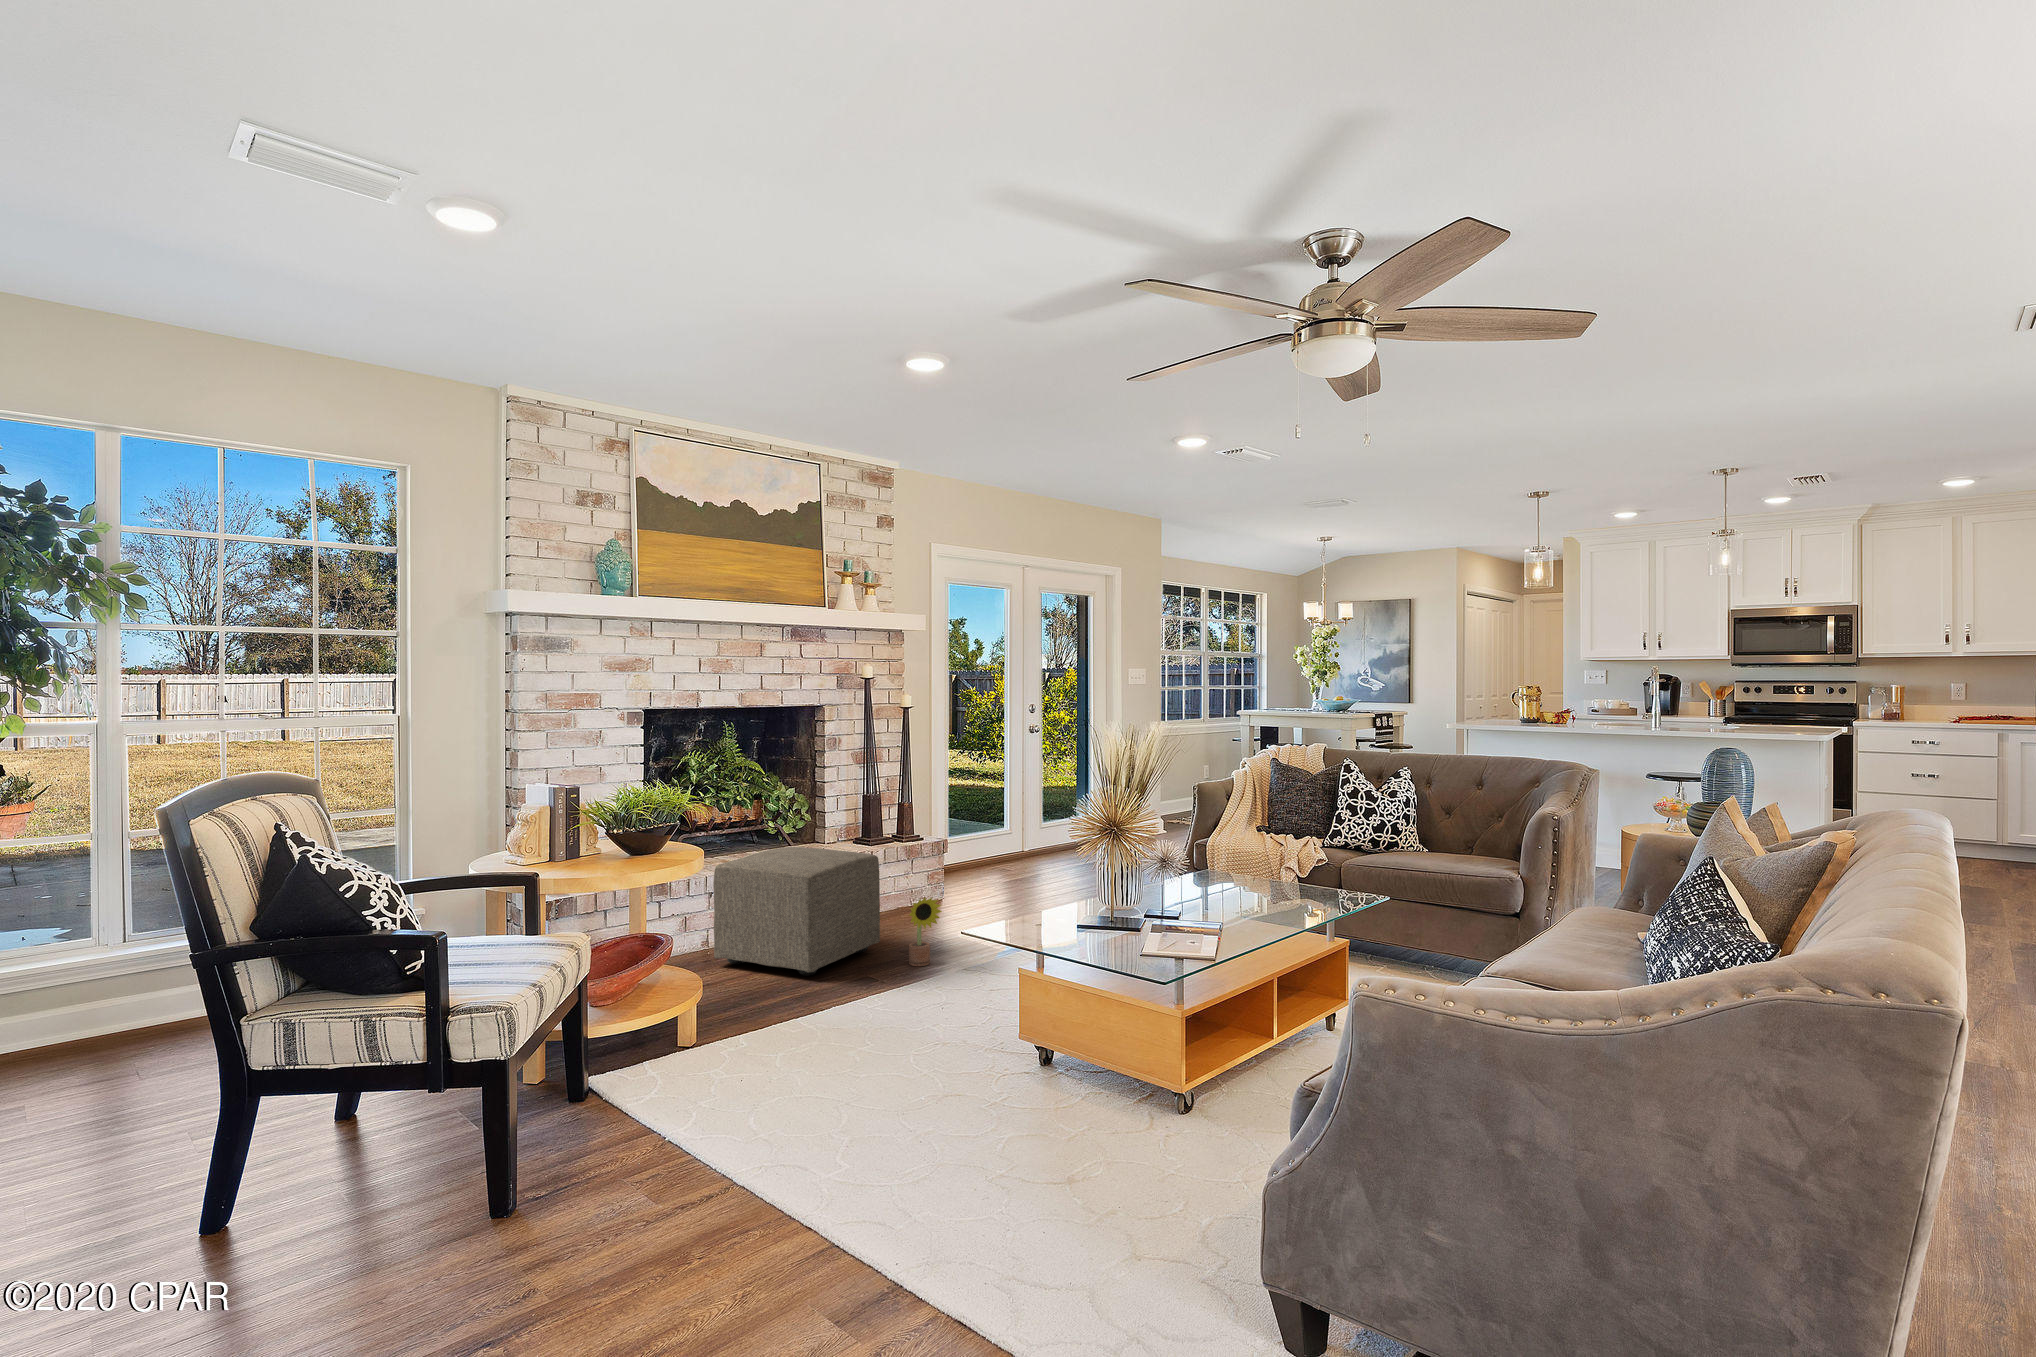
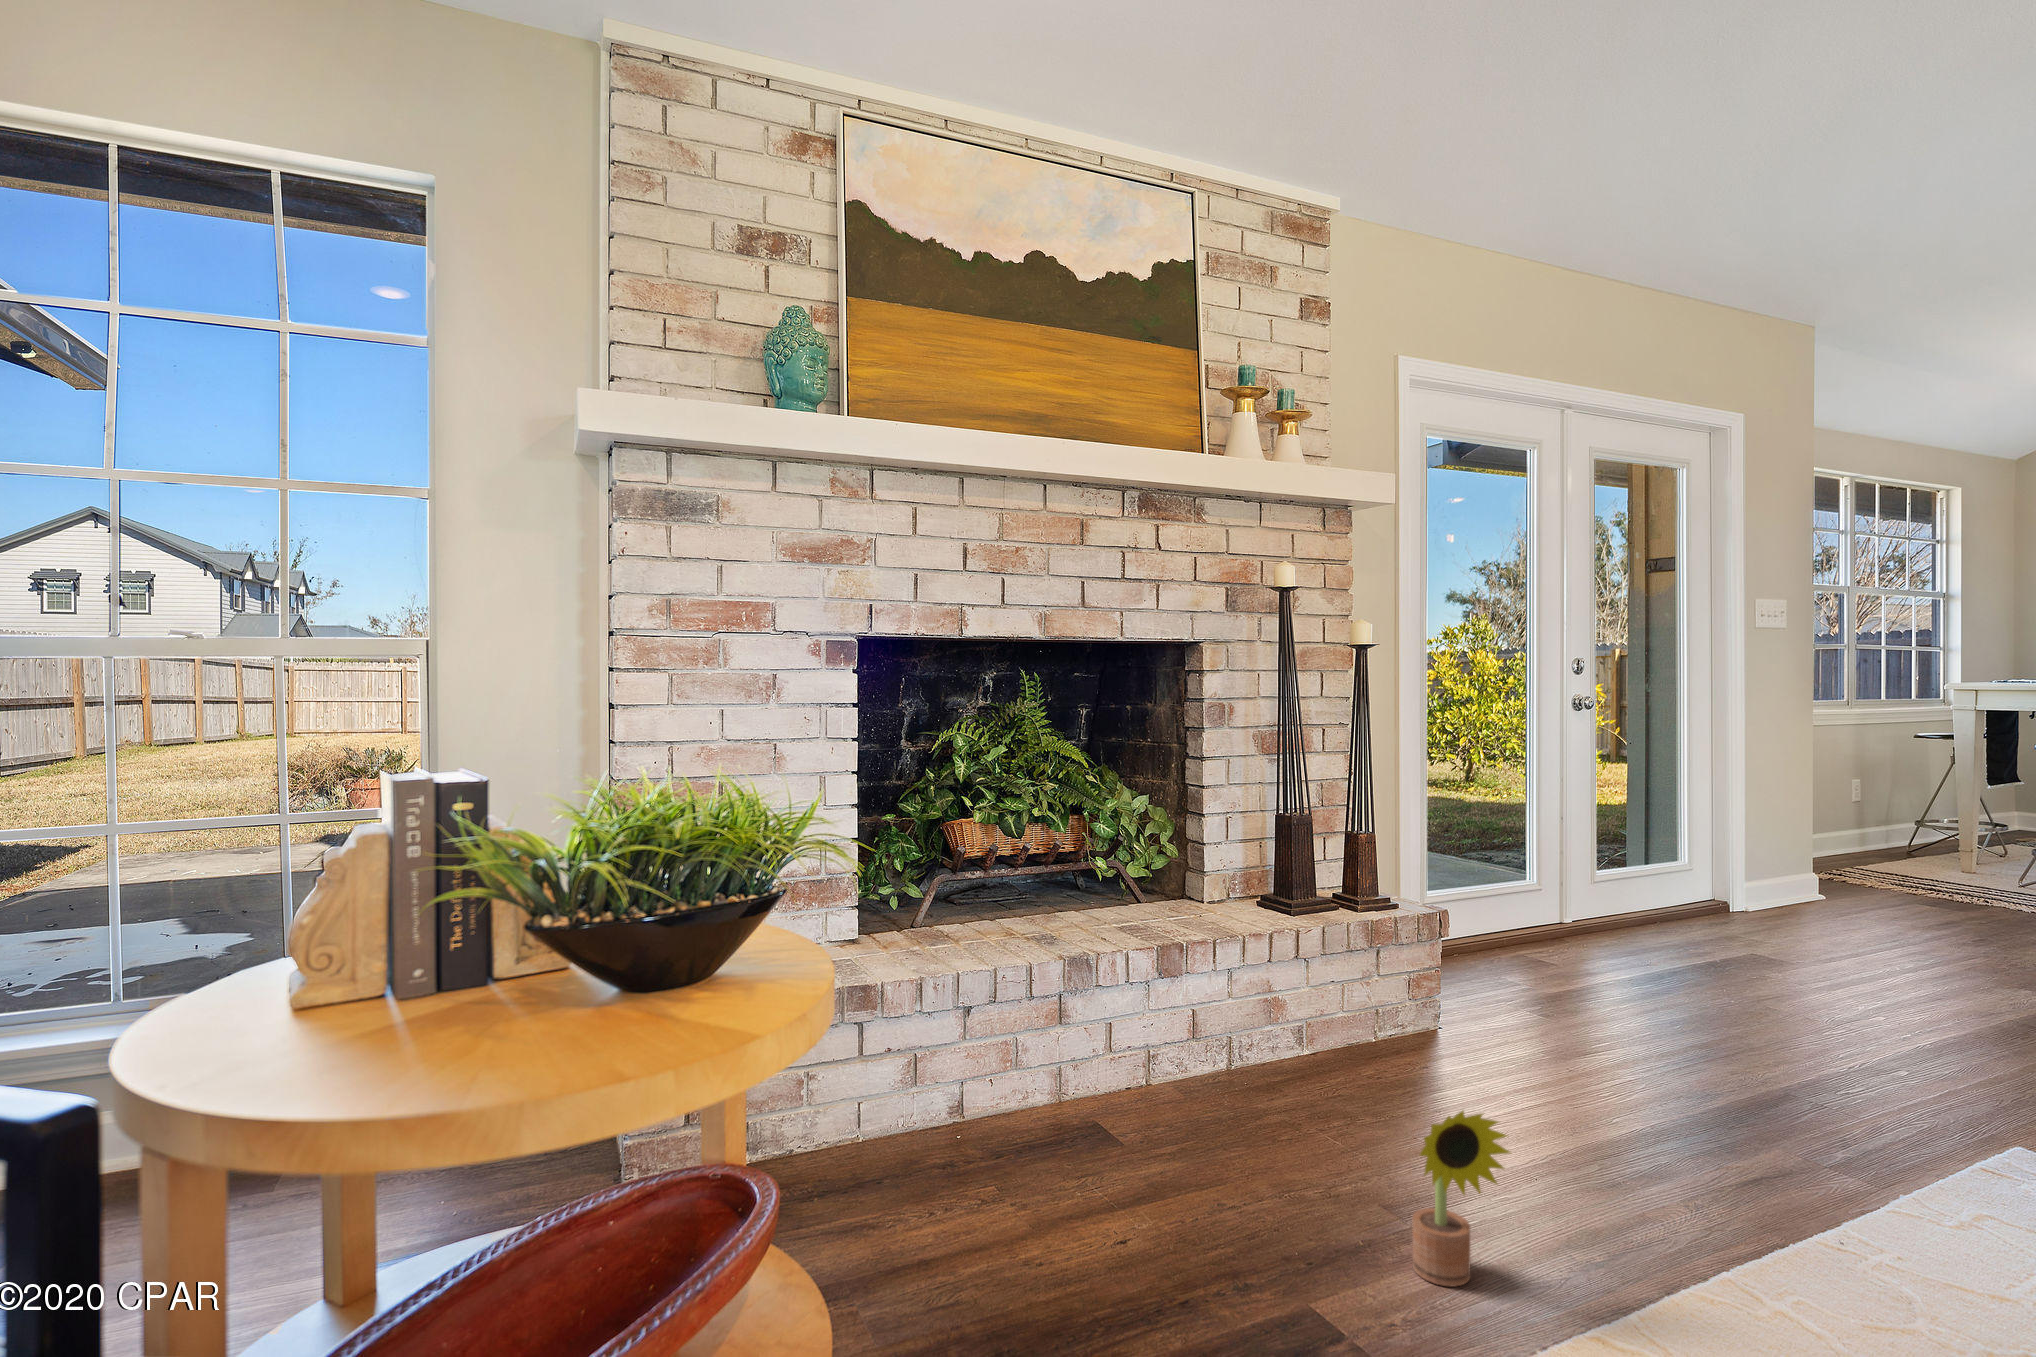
ottoman: present [713,847,880,976] -> none [953,922,1328,1278]

